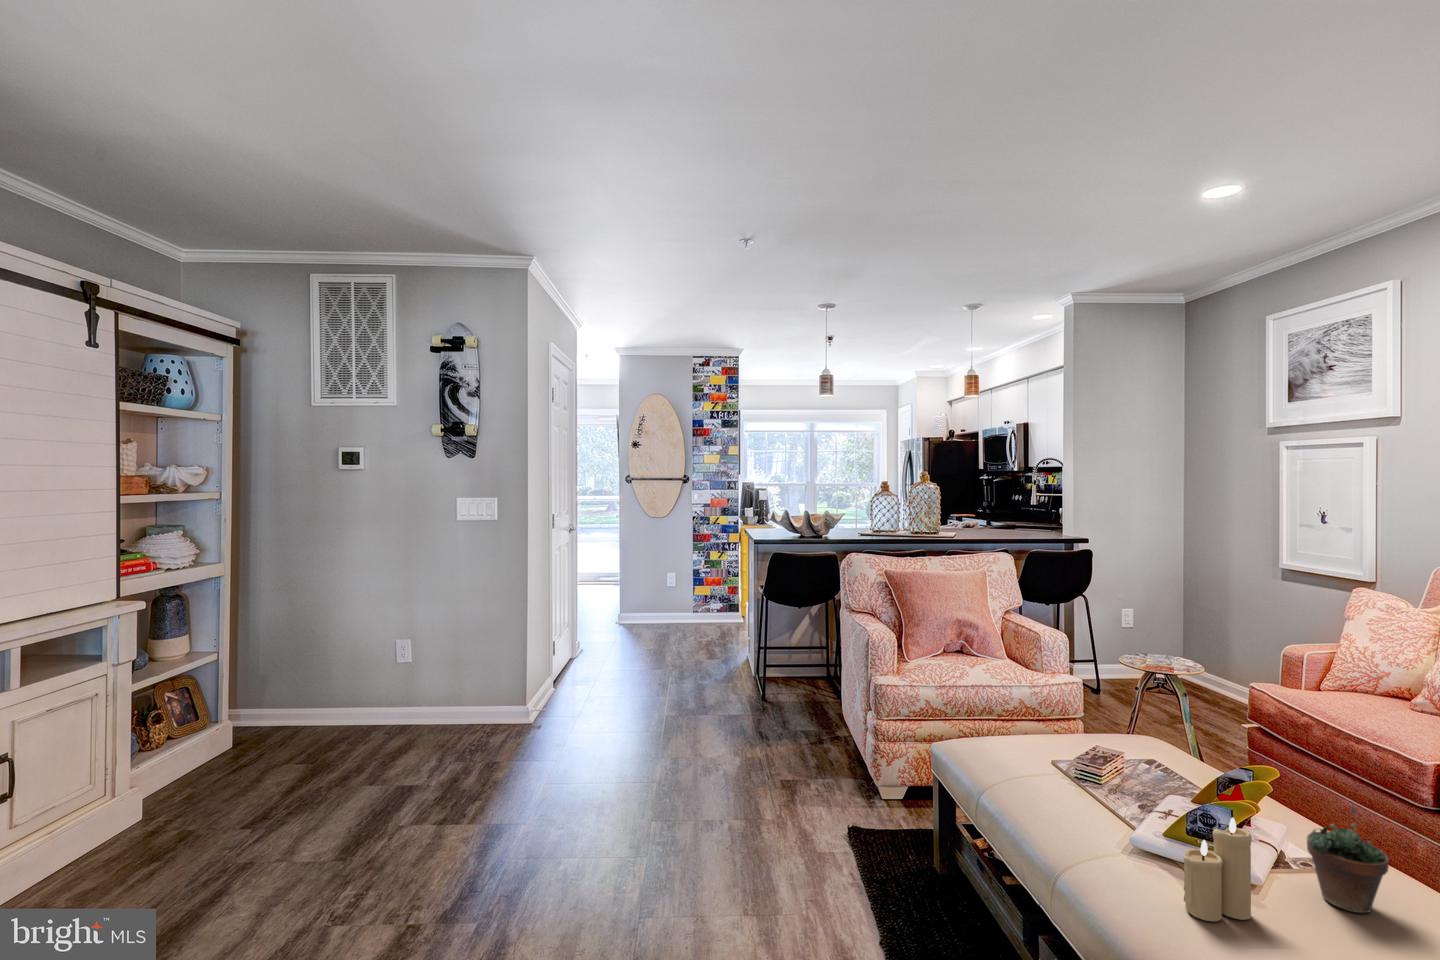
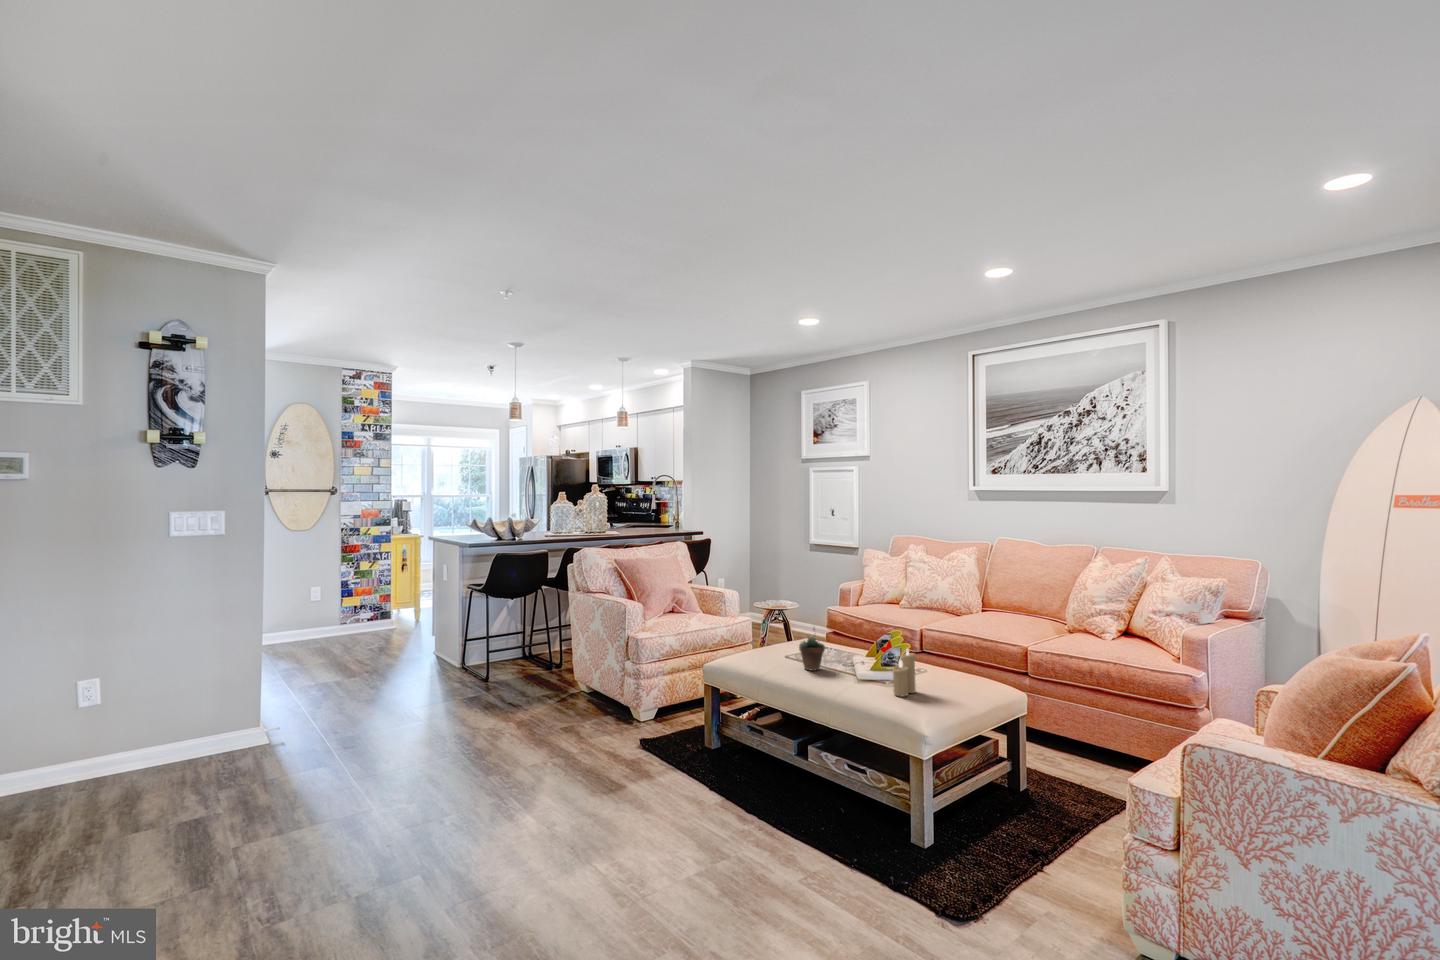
succulent plant: present [1307,804,1389,913] -> present [799,629,825,671]

